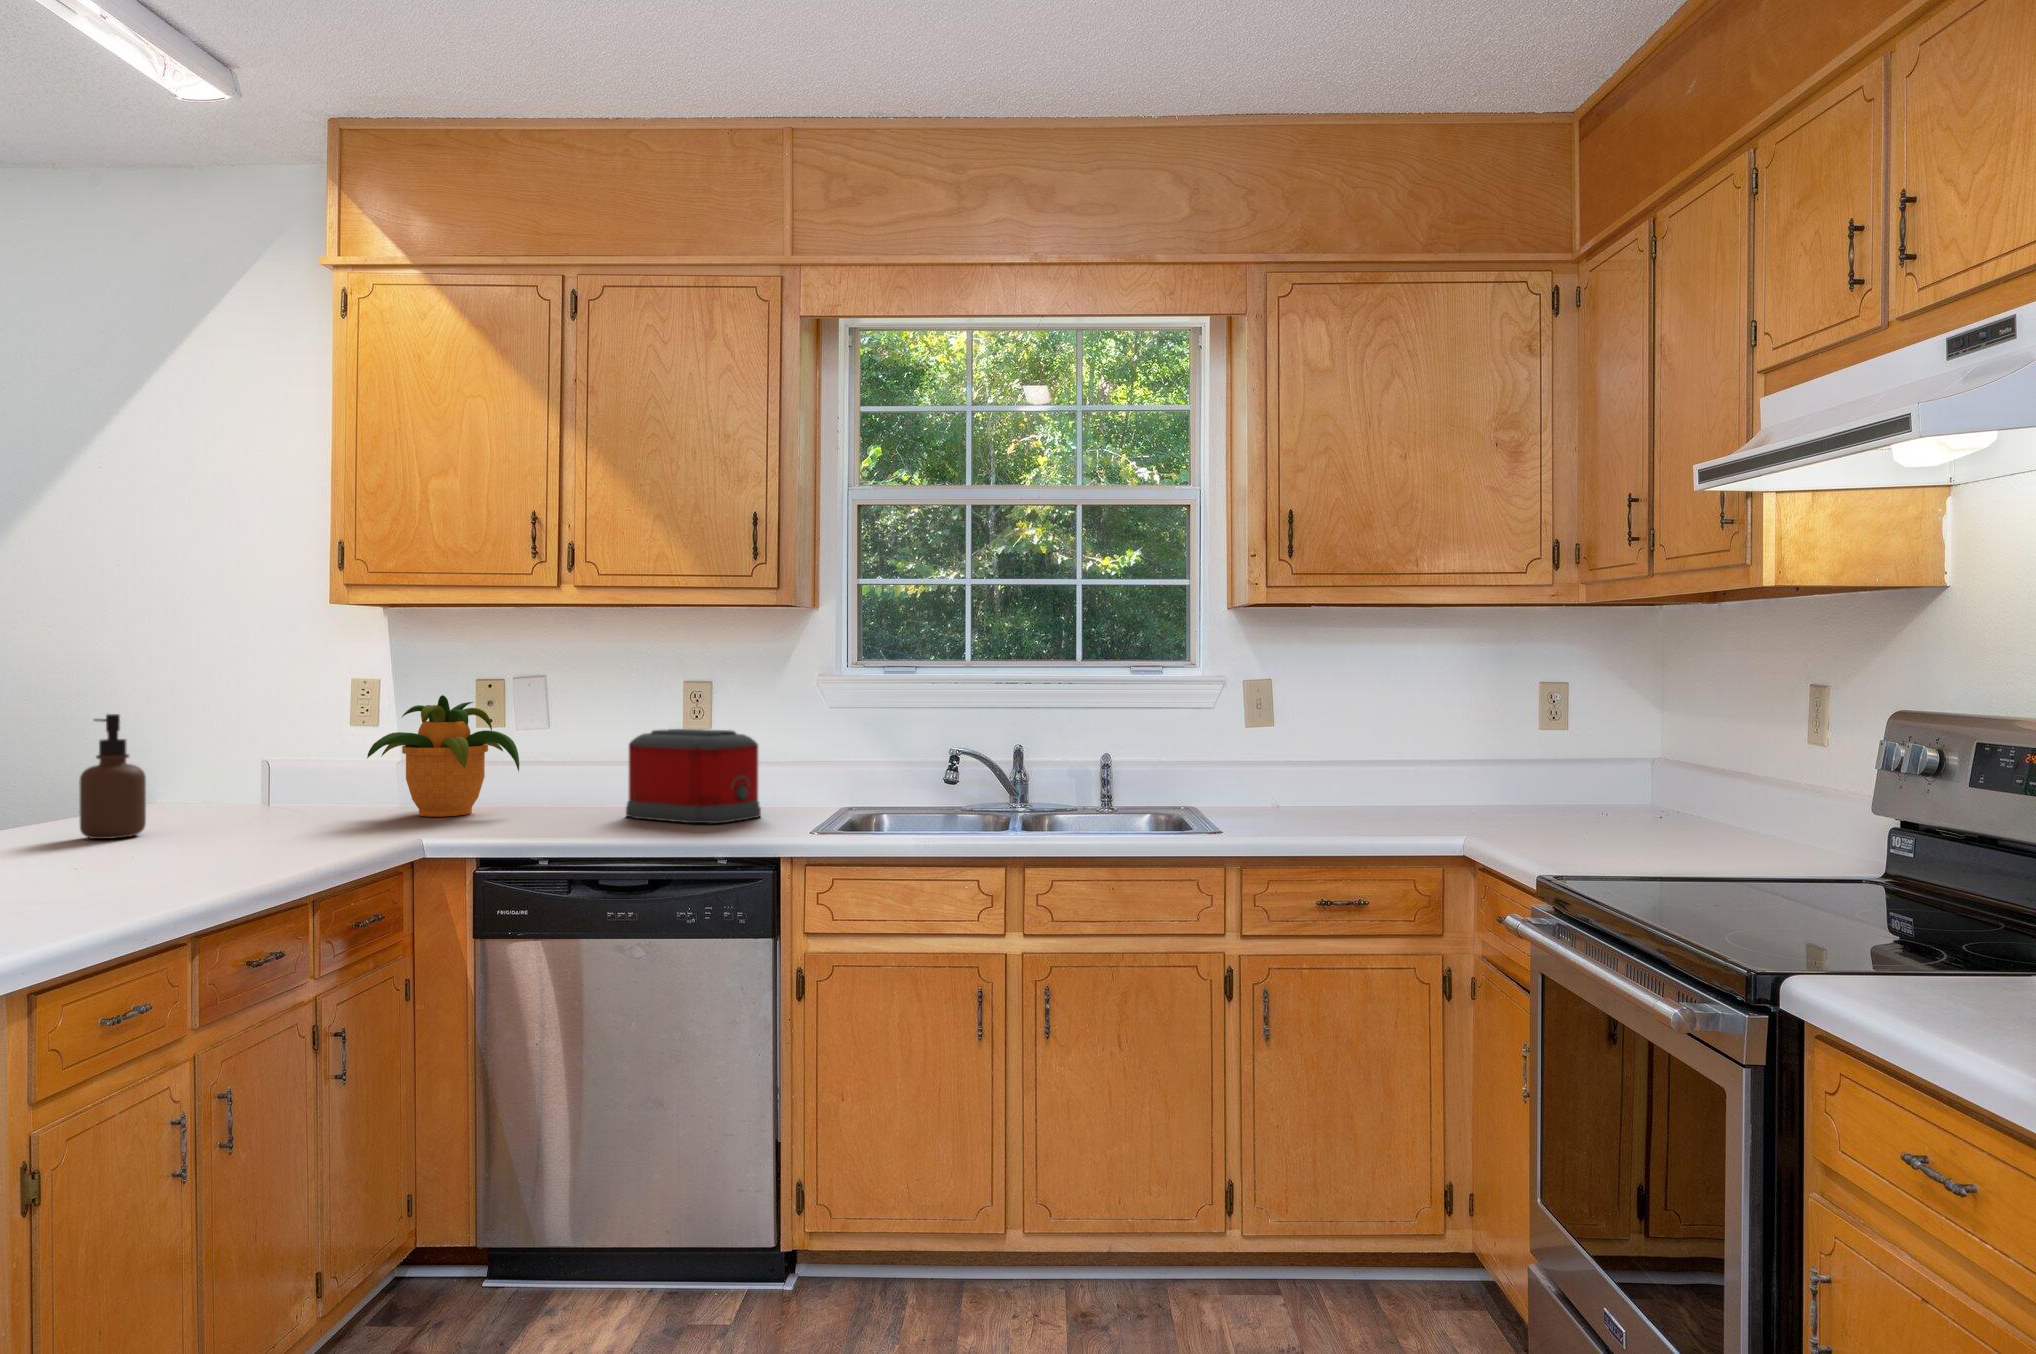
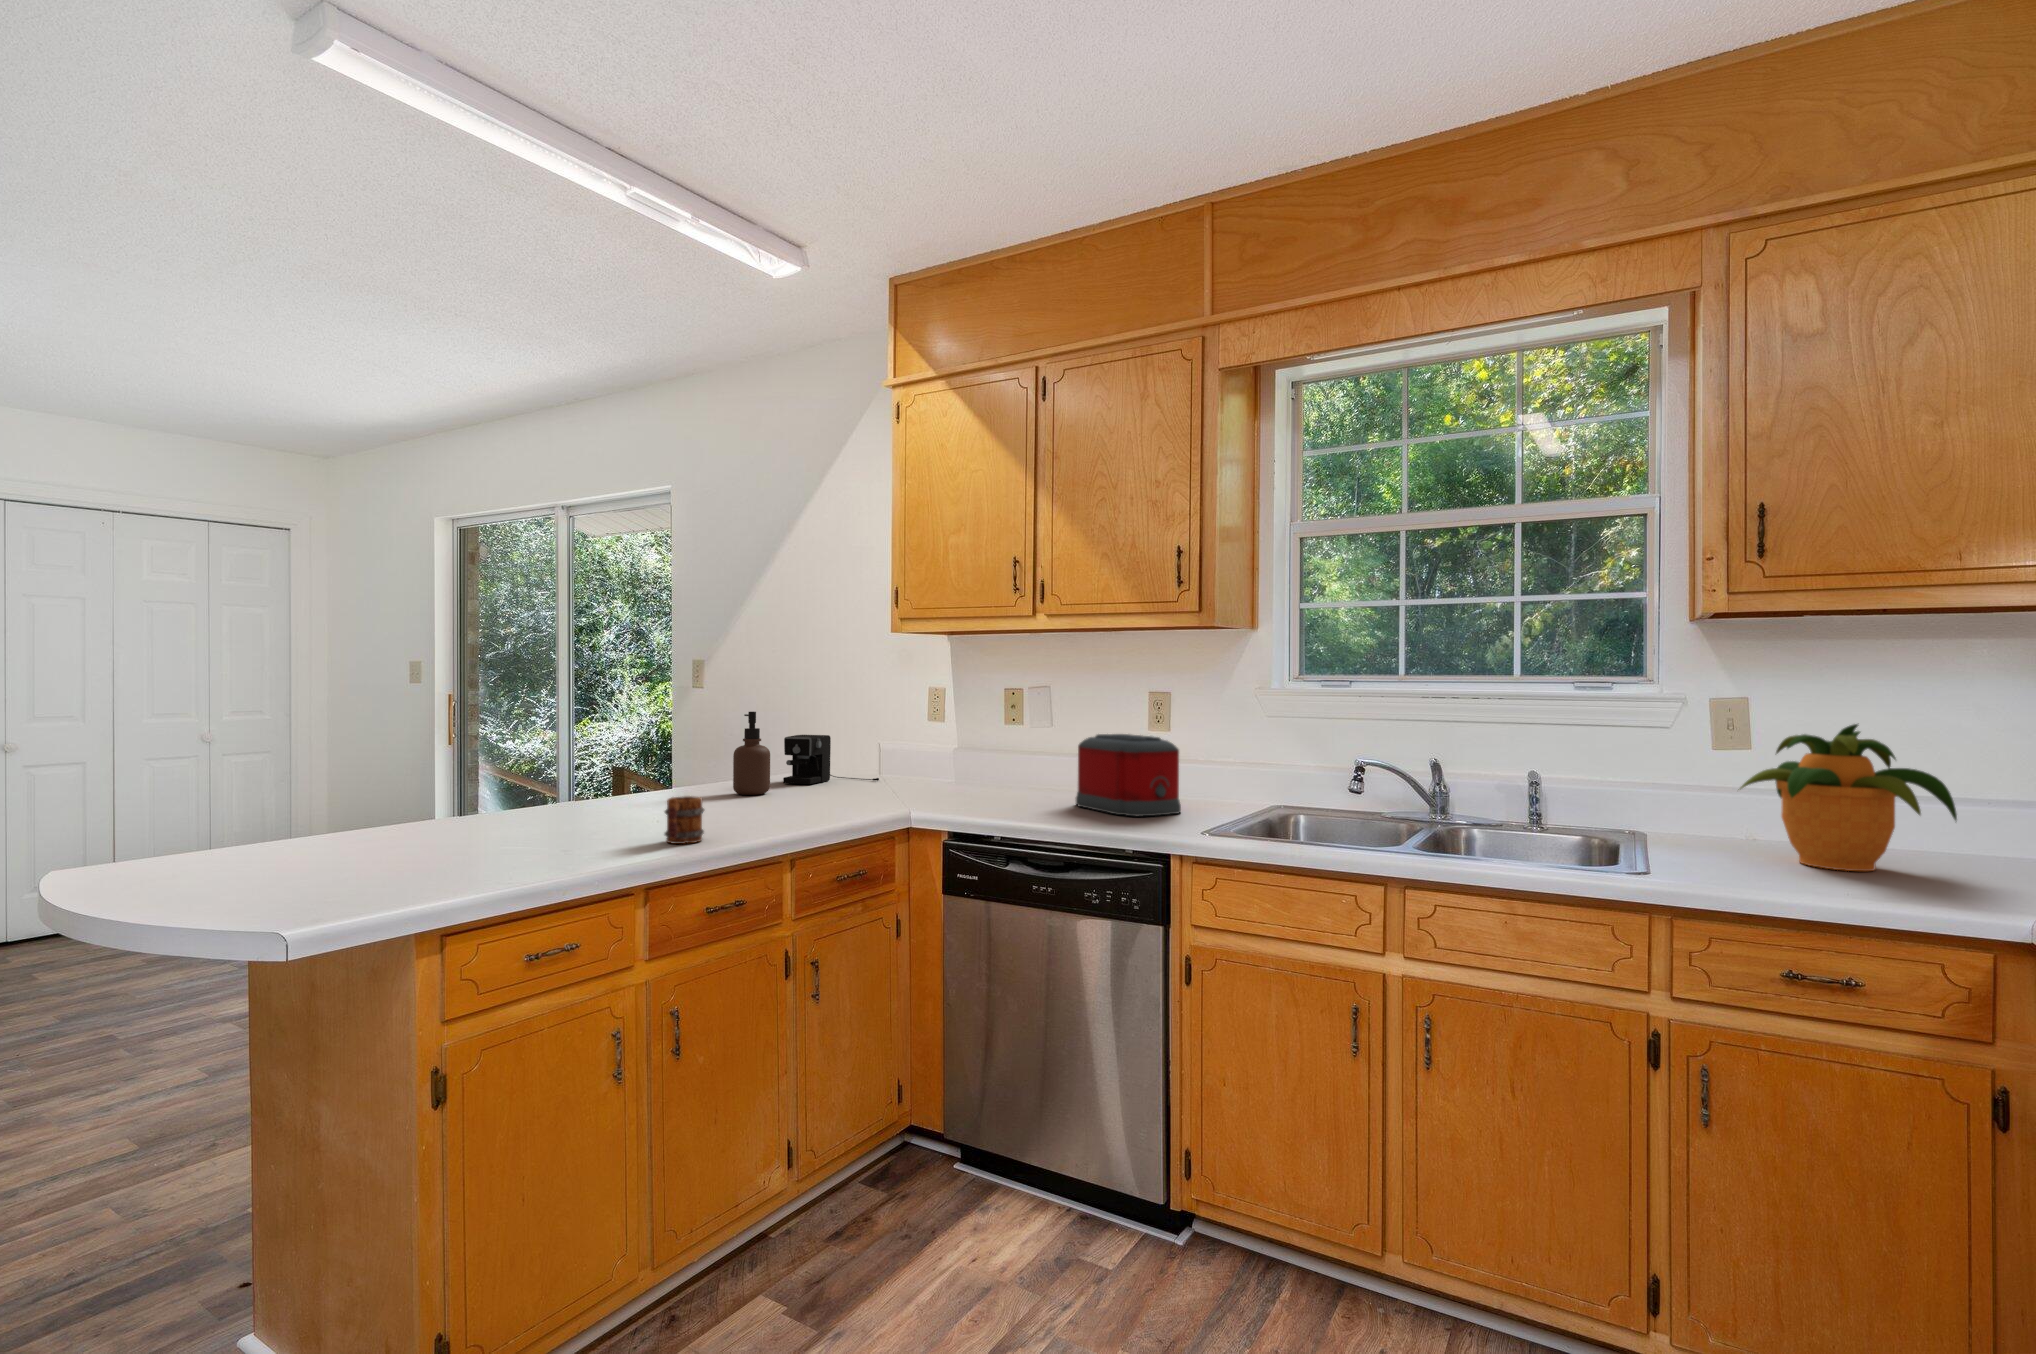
potted plant: present [367,695,519,817] -> present [1738,724,1957,871]
coffee maker: none [146,747,303,820] -> present [783,735,879,784]
mug: none [81,837,147,906] -> present [665,796,704,844]

